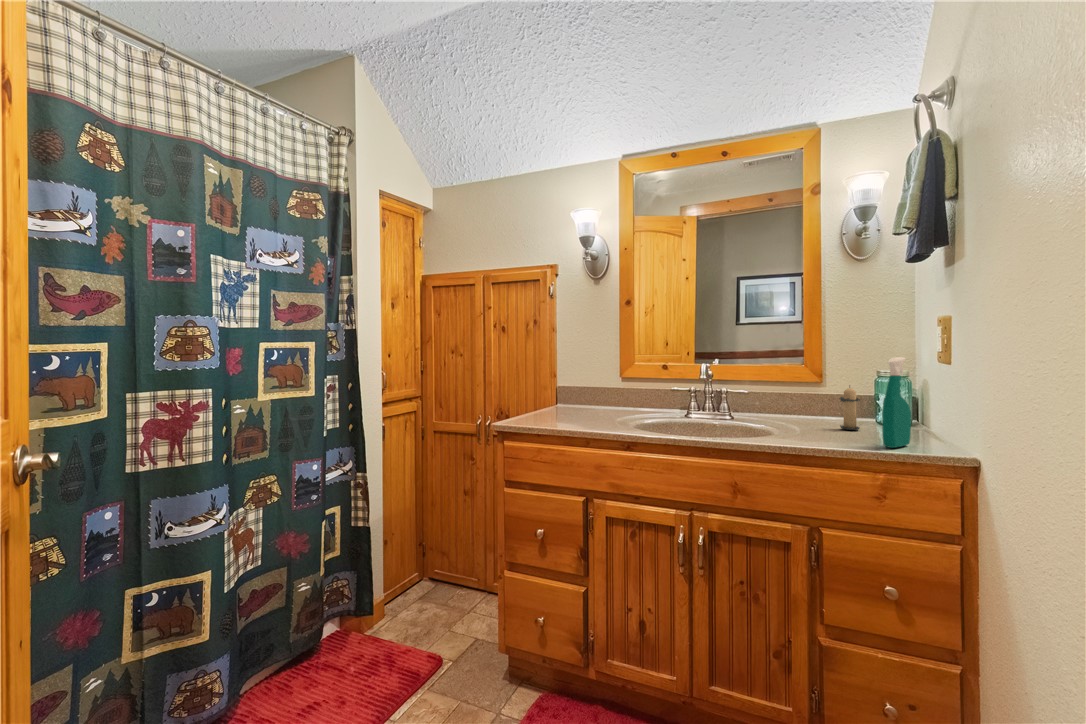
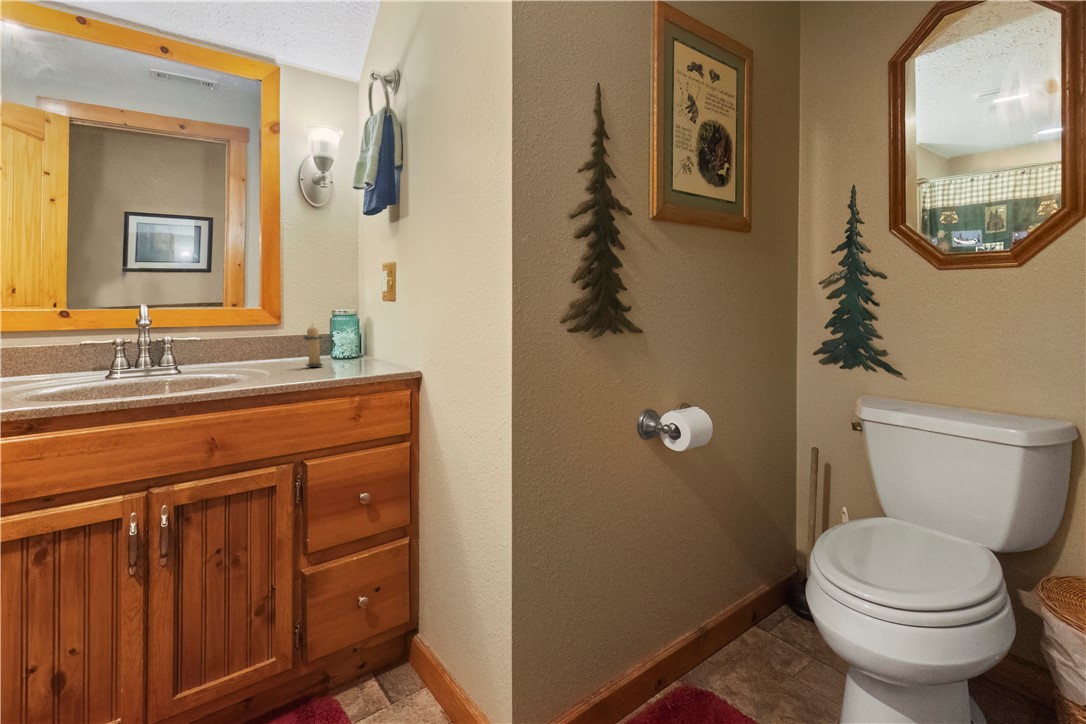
spray bottle: present [882,357,911,448] -> none [350,293,370,375]

